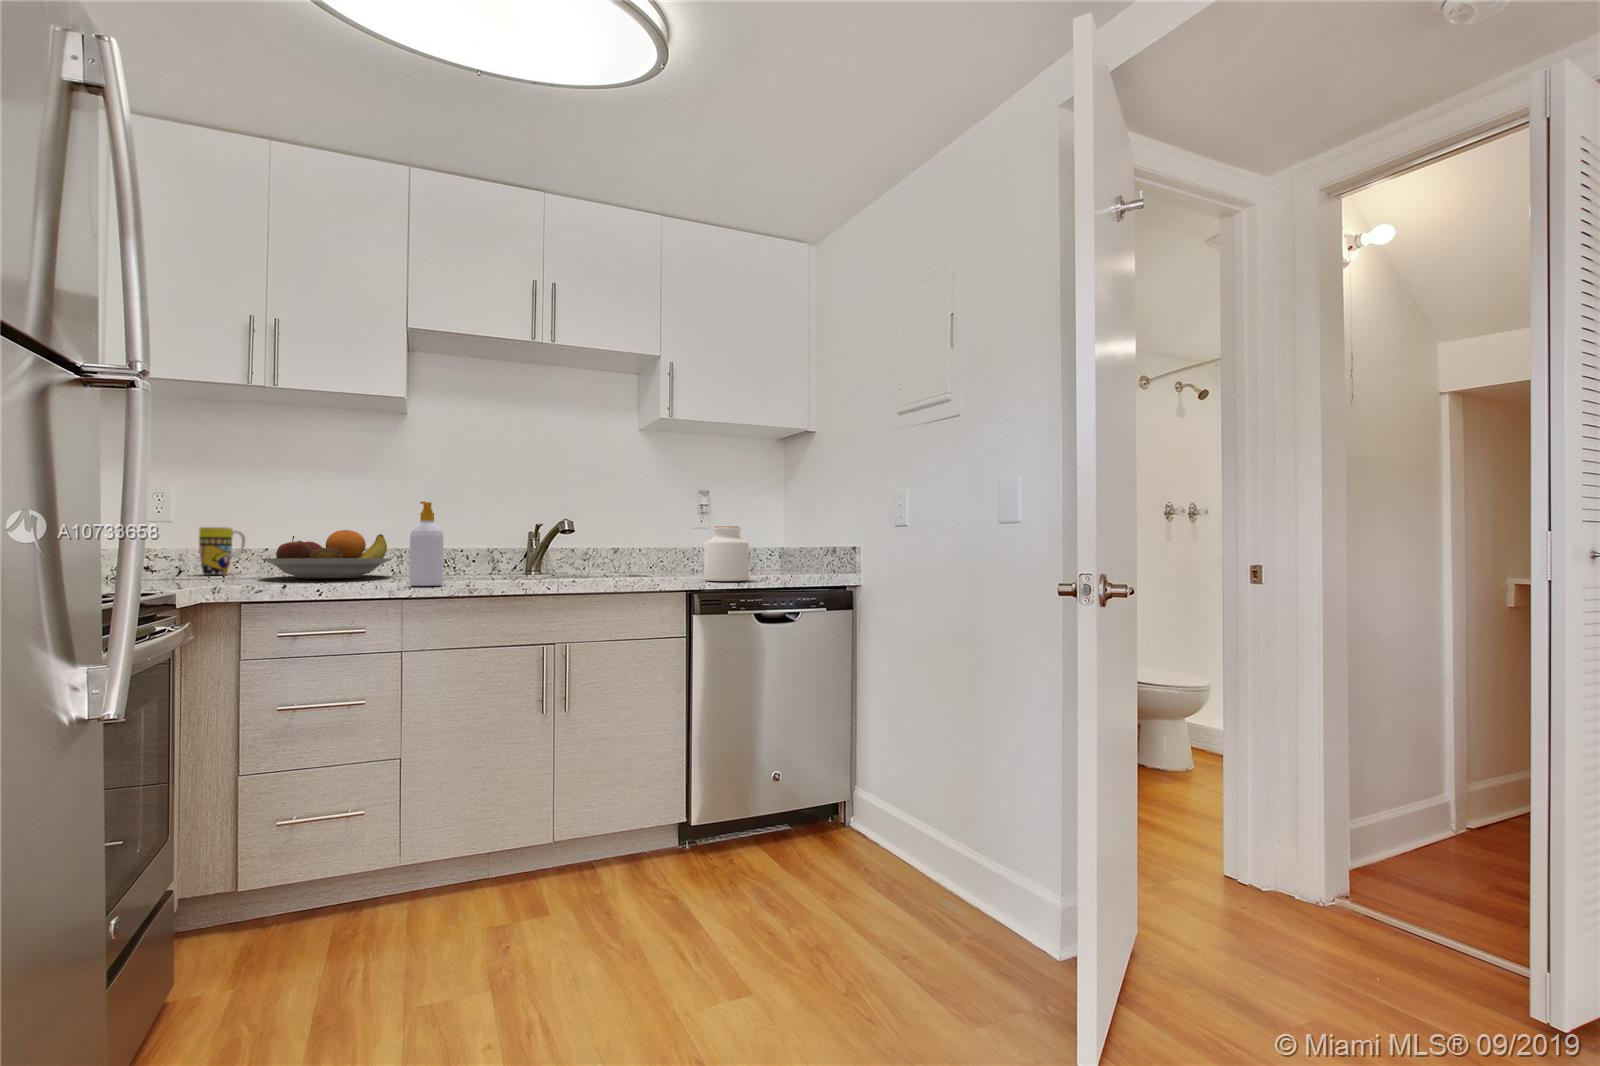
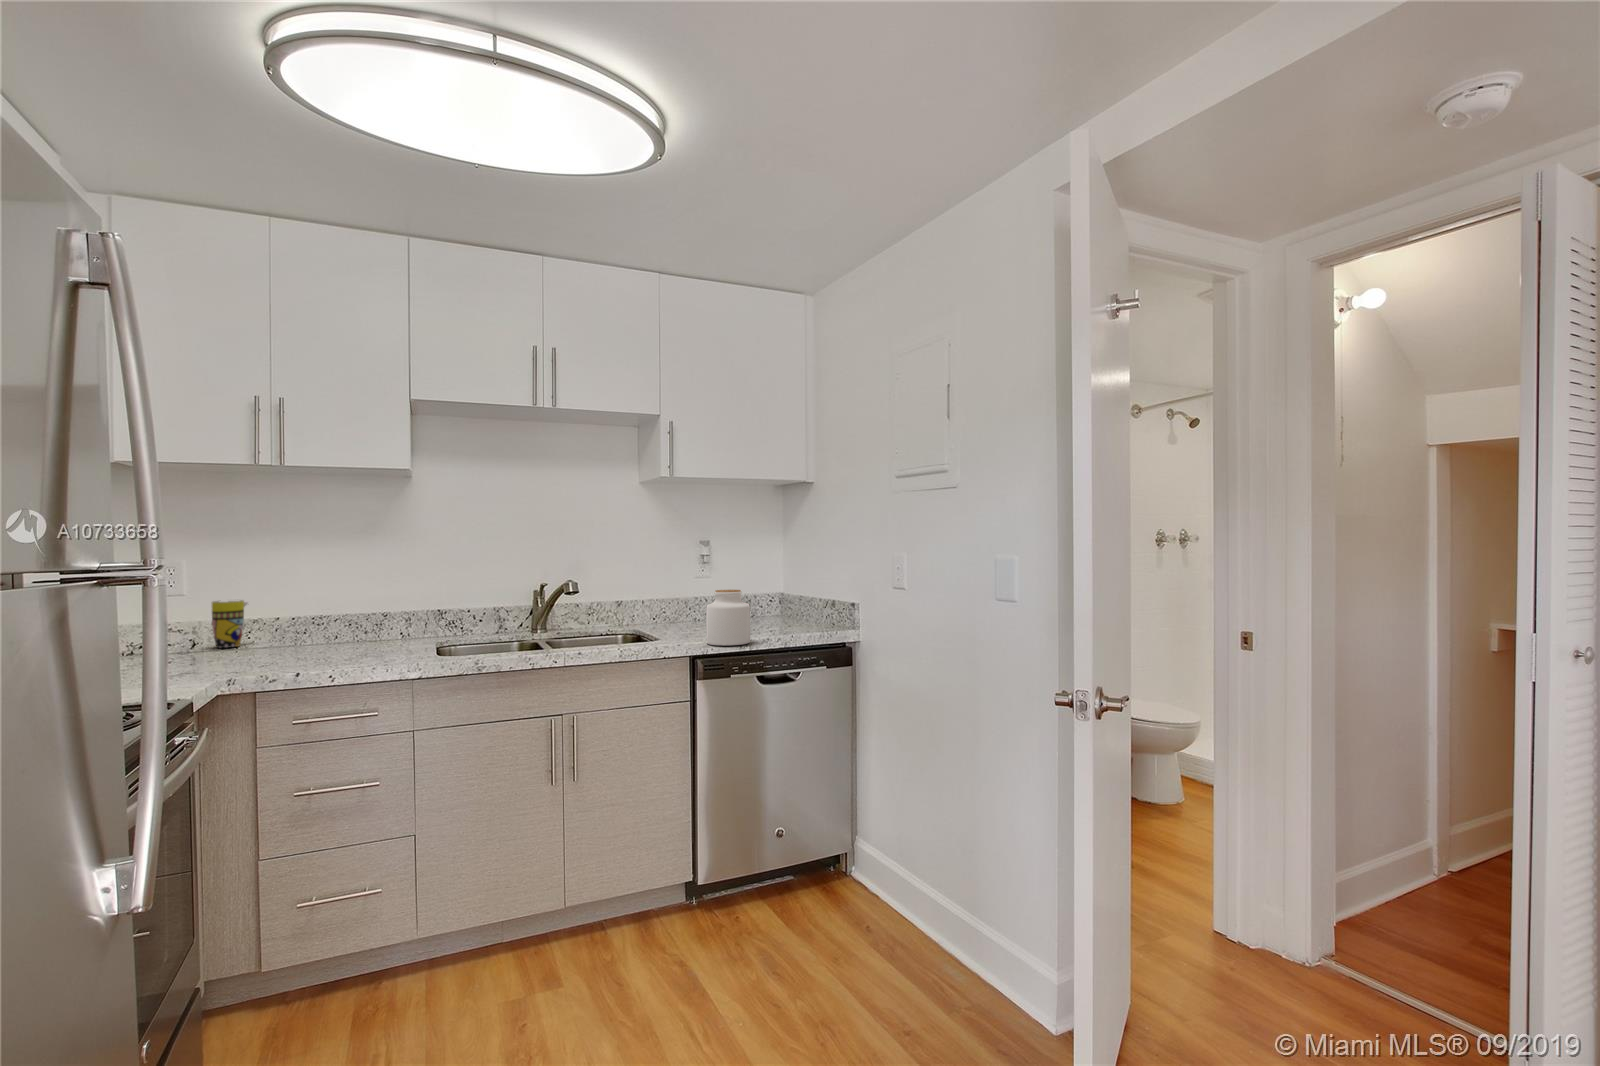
soap bottle: present [409,501,444,586] -> none [418,583,451,667]
fruit bowl: present [262,530,392,579] -> none [273,603,401,654]

